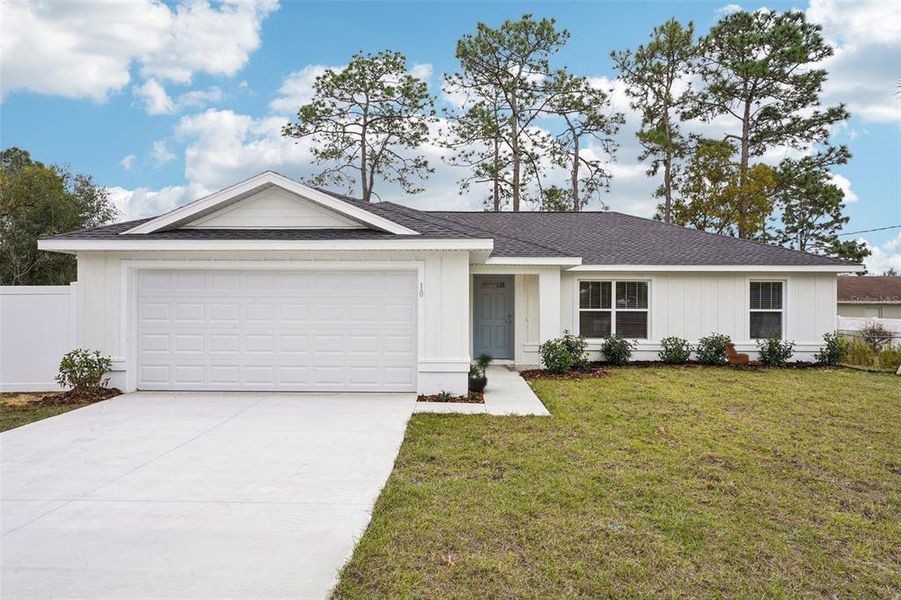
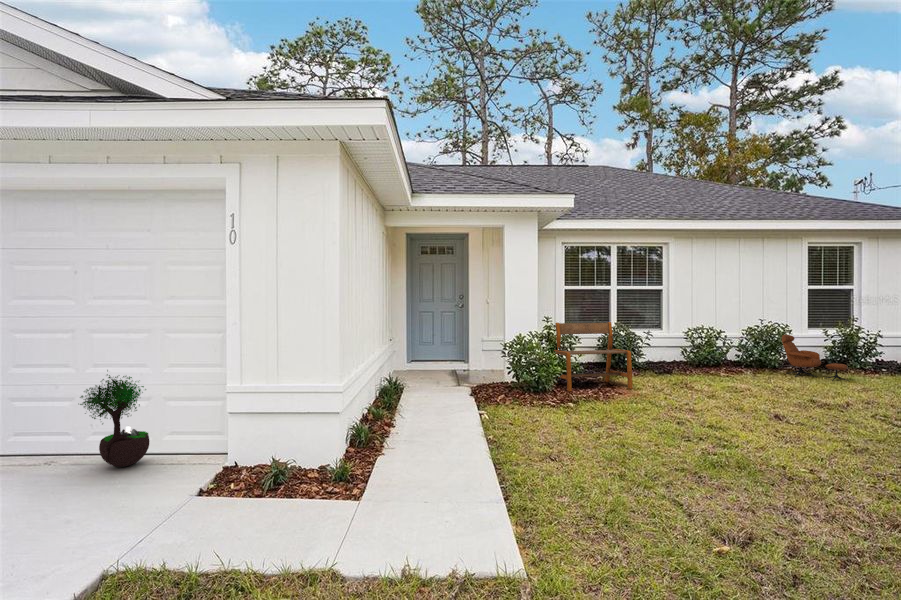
bench: none [568,333,617,375] -> present [554,322,632,391]
potted tree: present [469,354,493,391] -> present [80,370,150,467]

